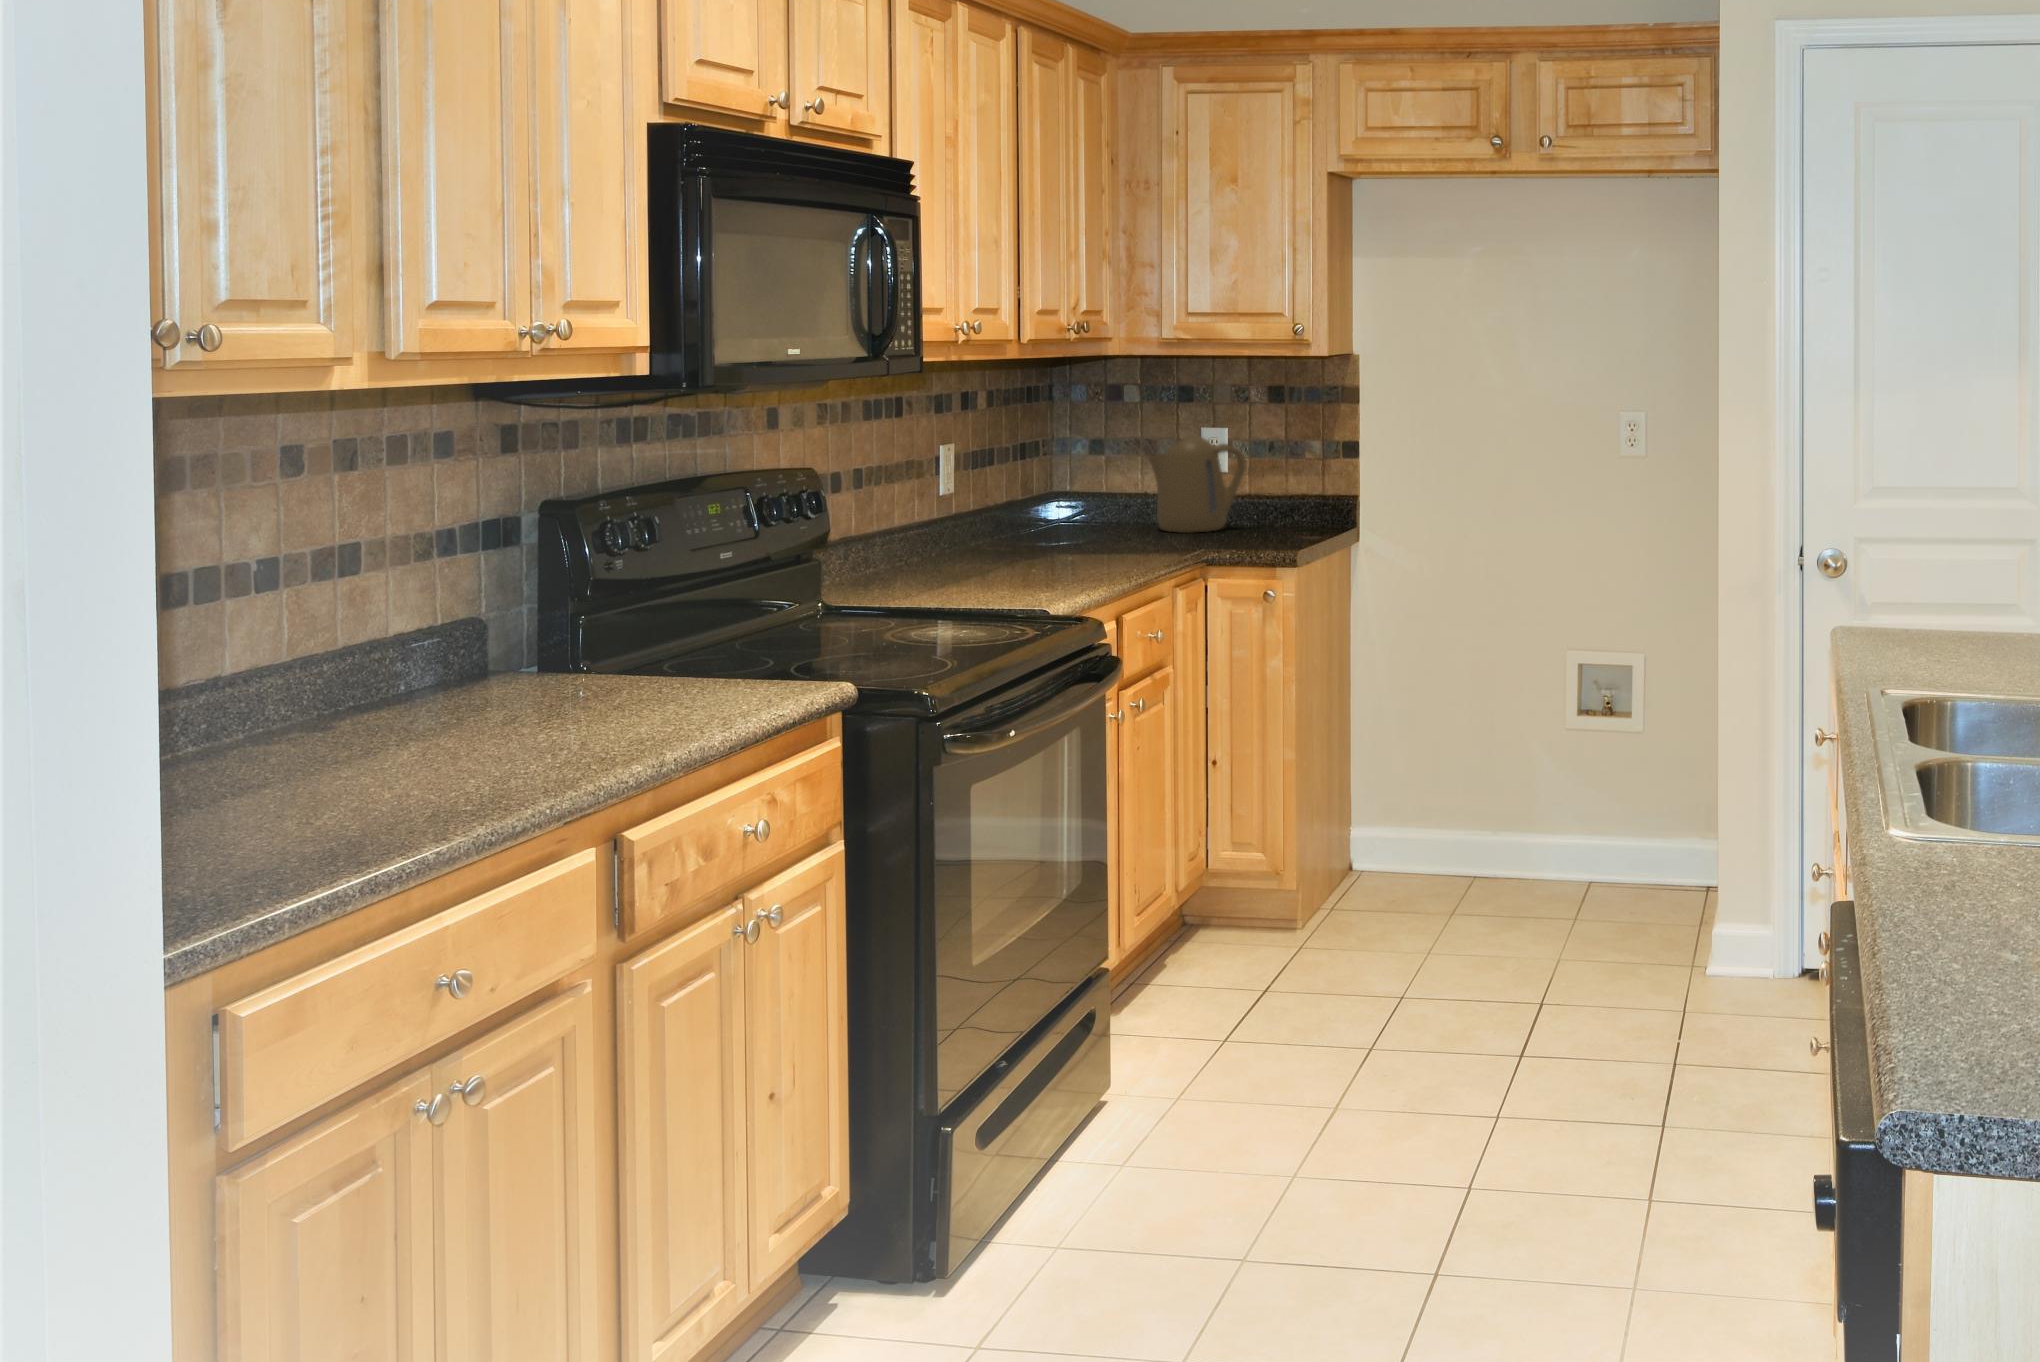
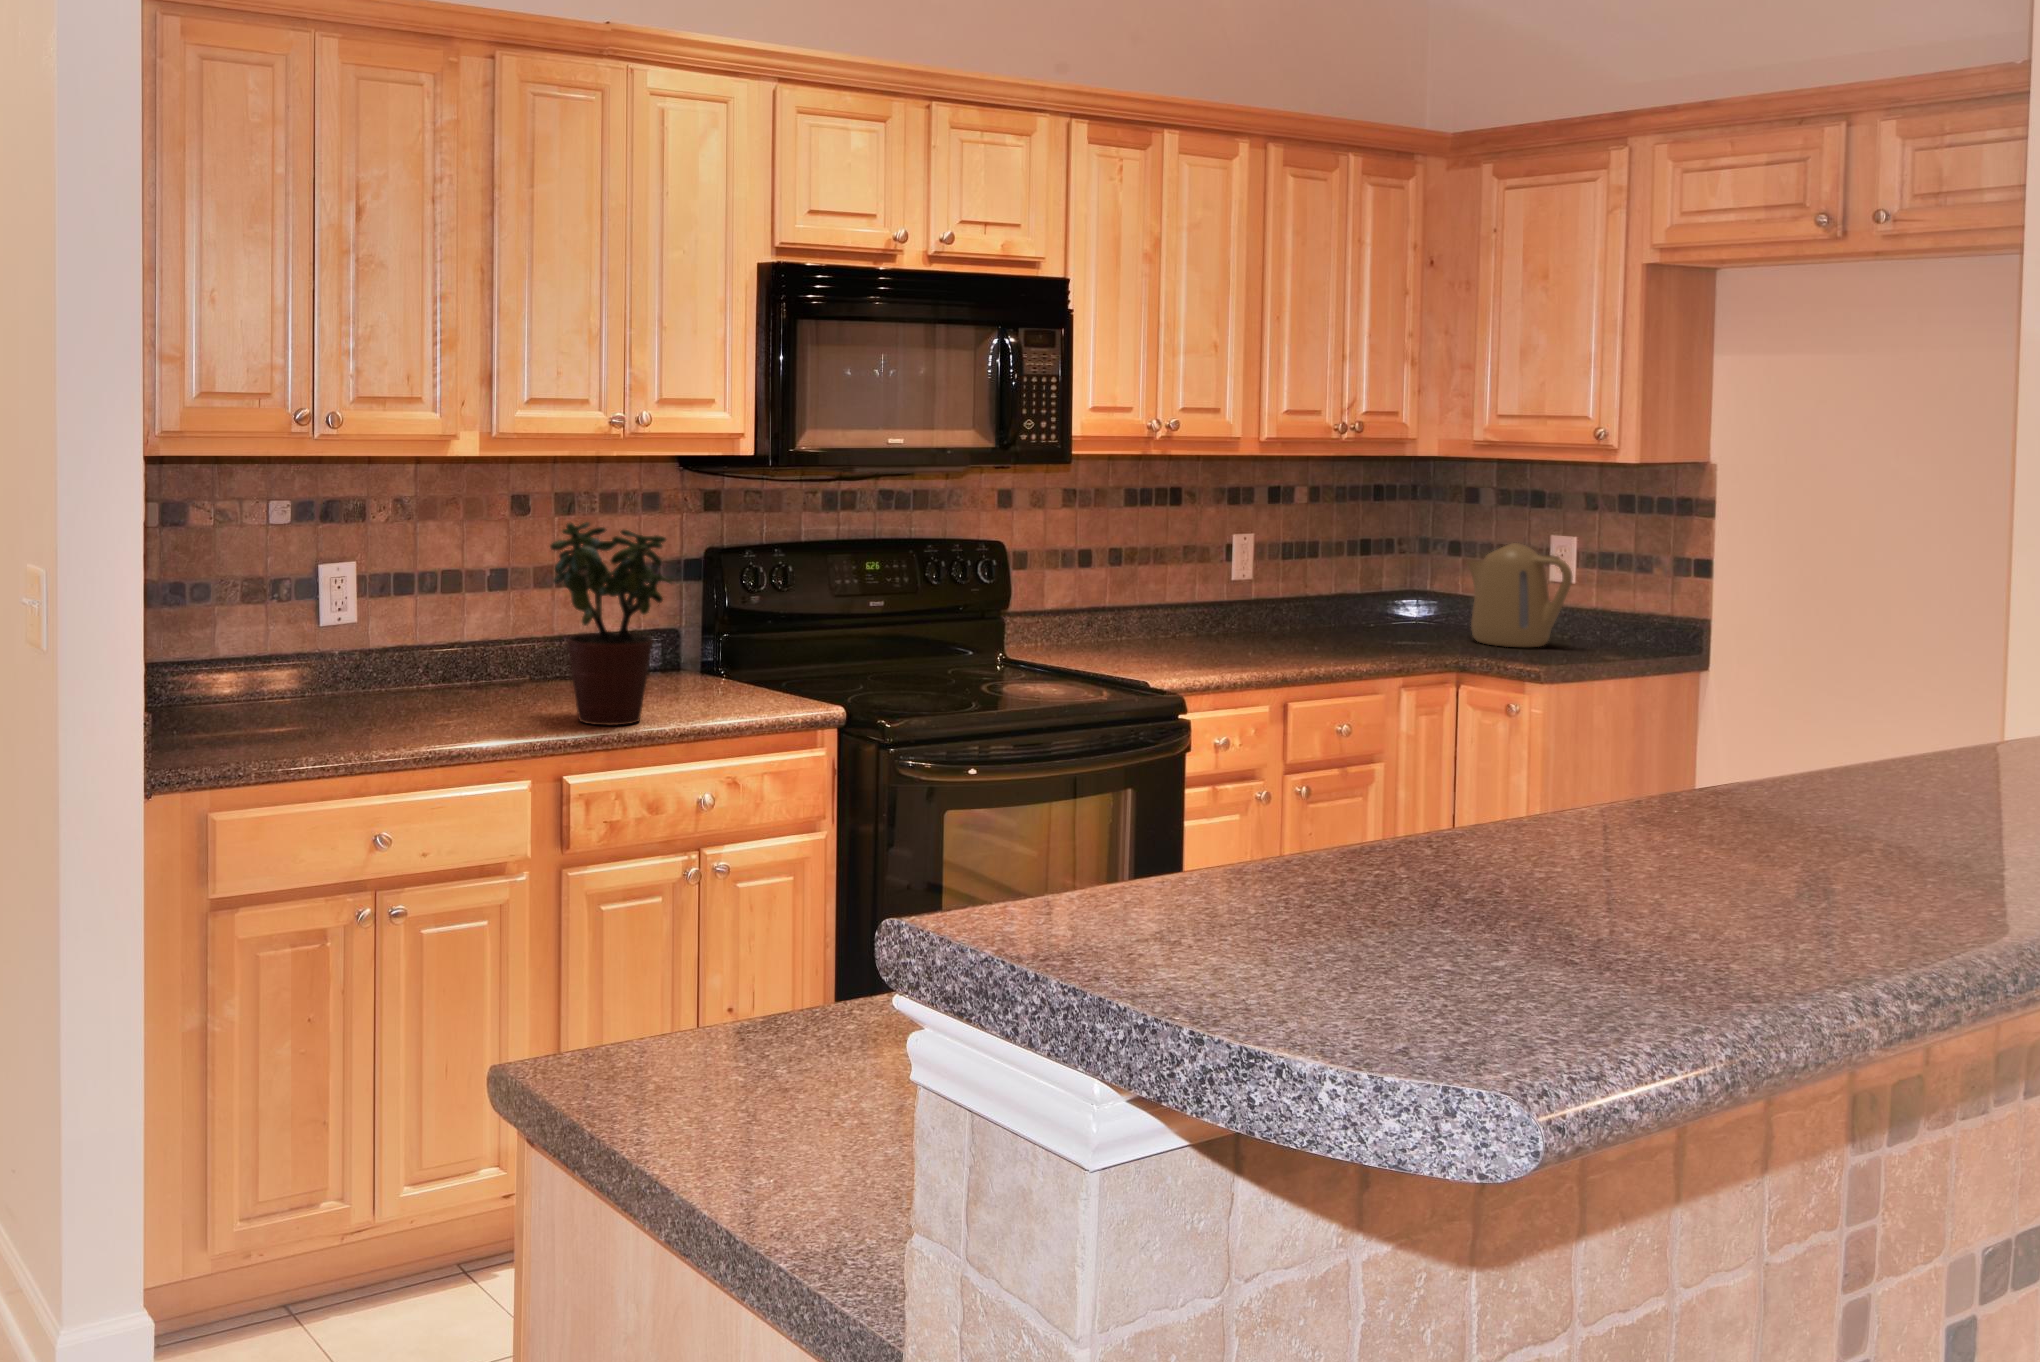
potted plant: none [473,465,670,753] -> present [550,522,672,725]

